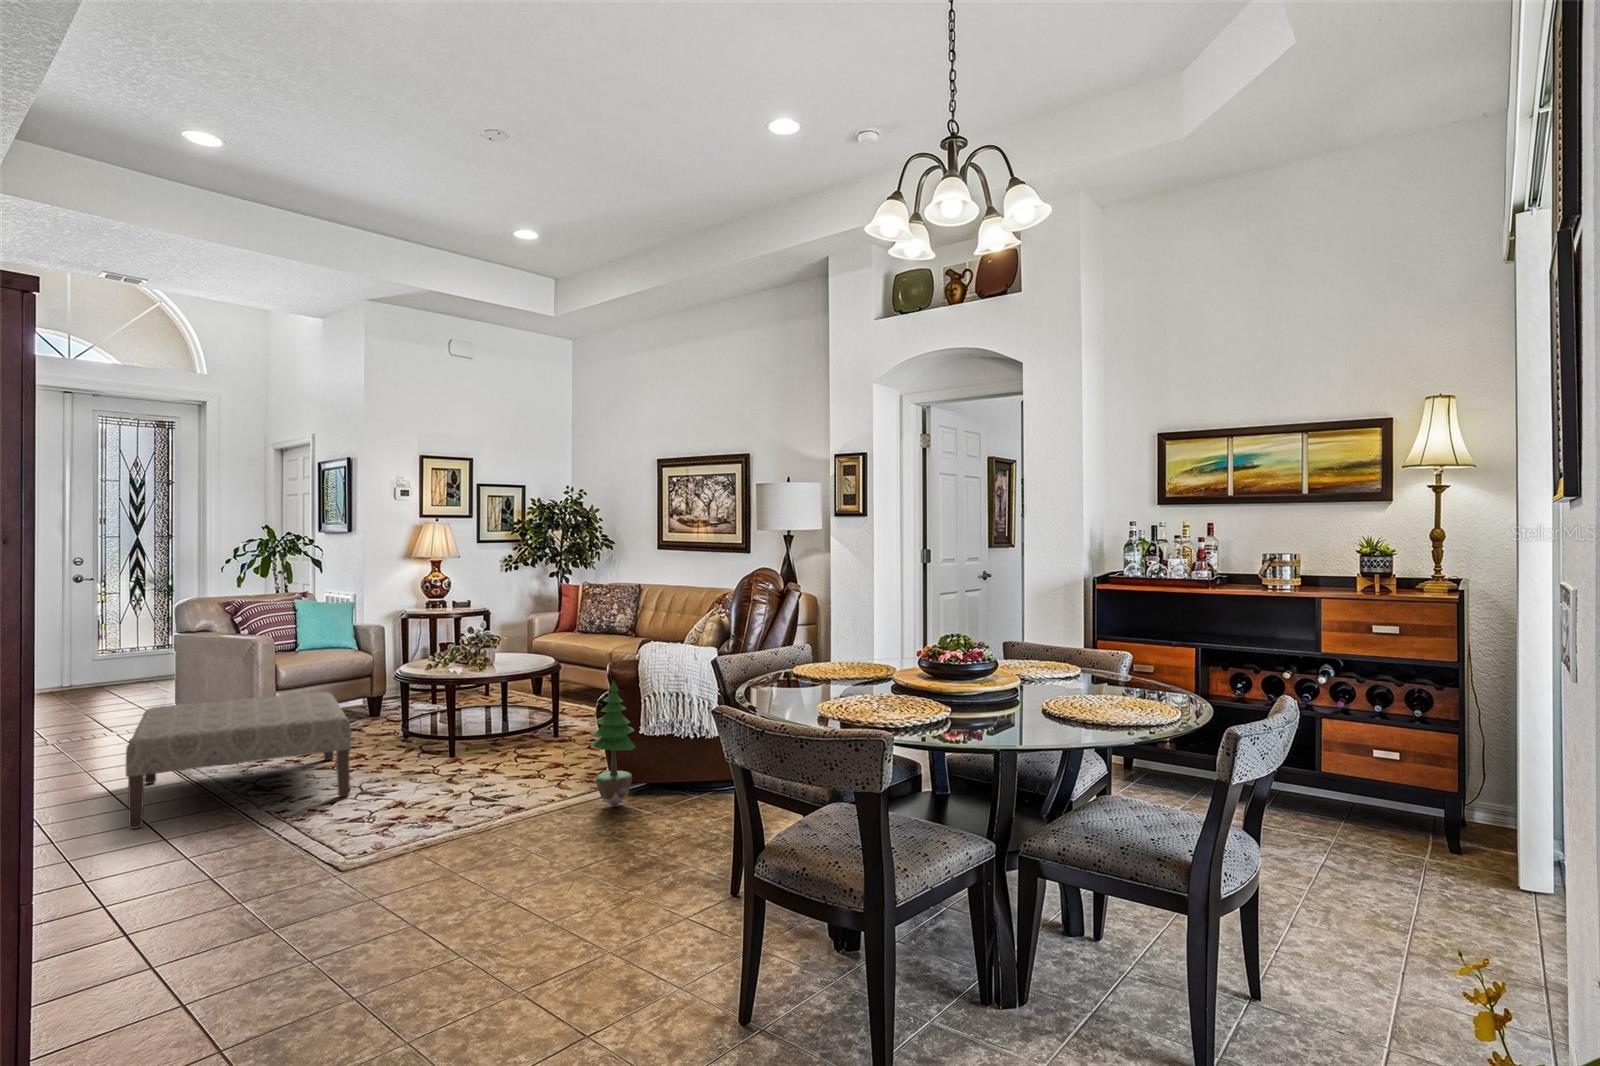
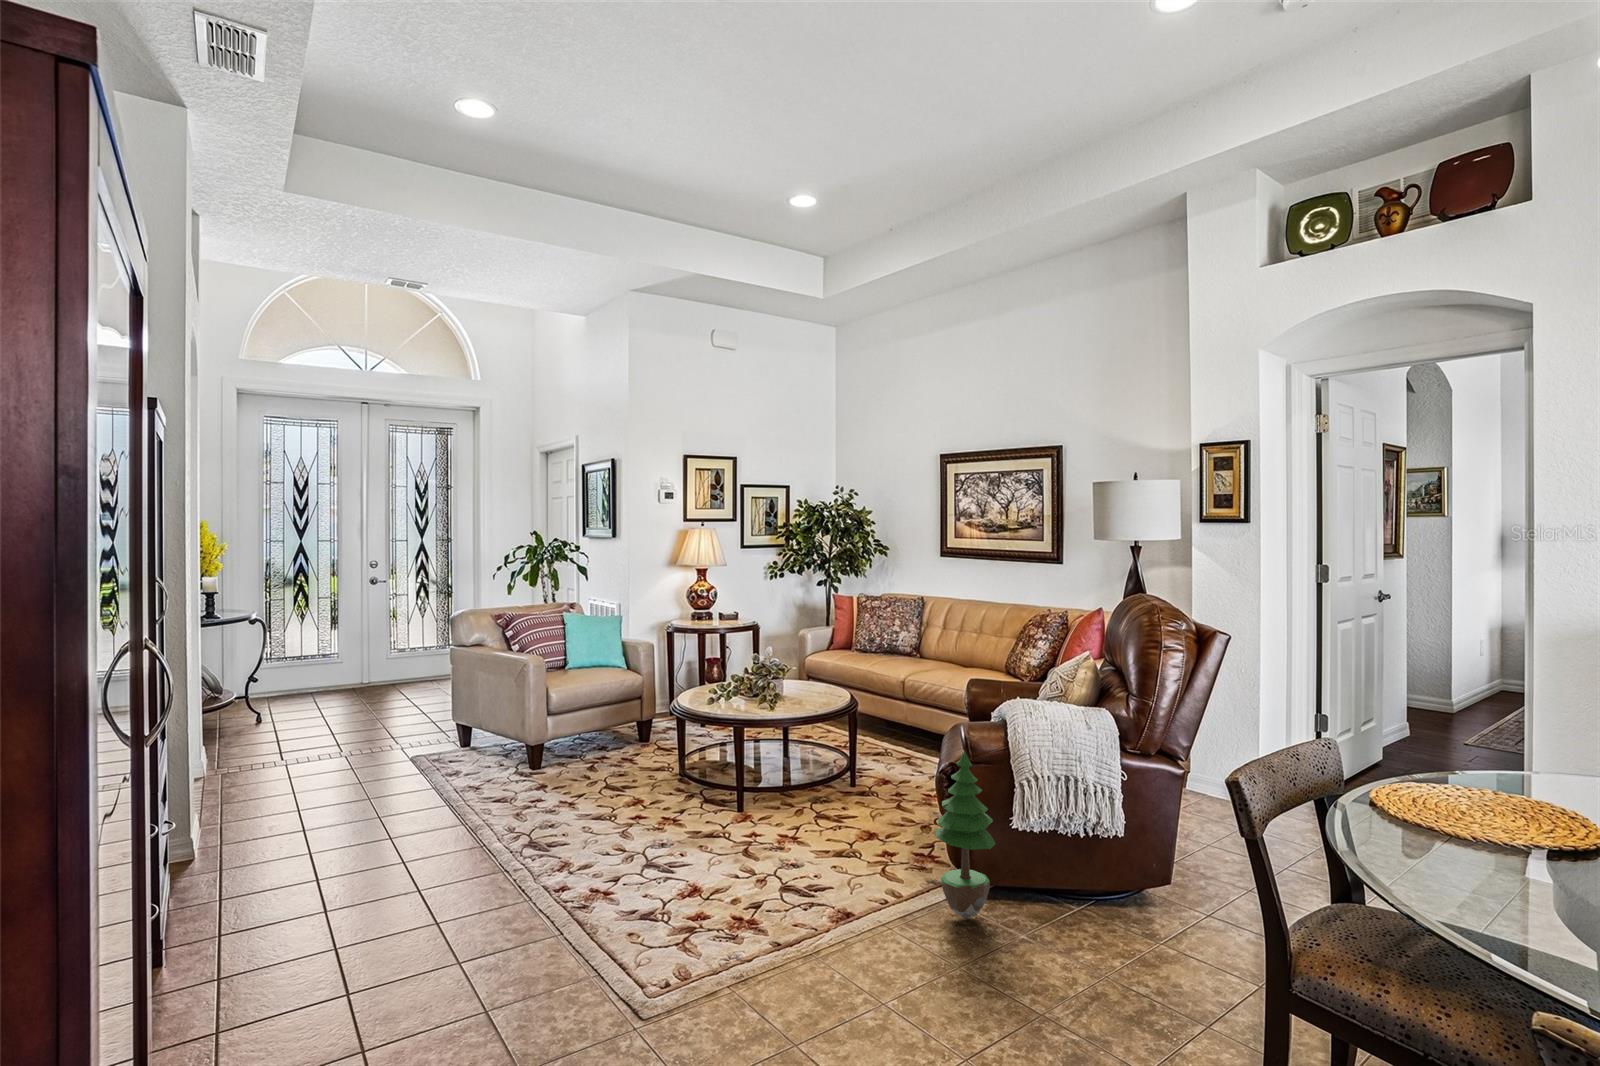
ottoman: present [126,692,351,829] -> none [400,727,637,899]

